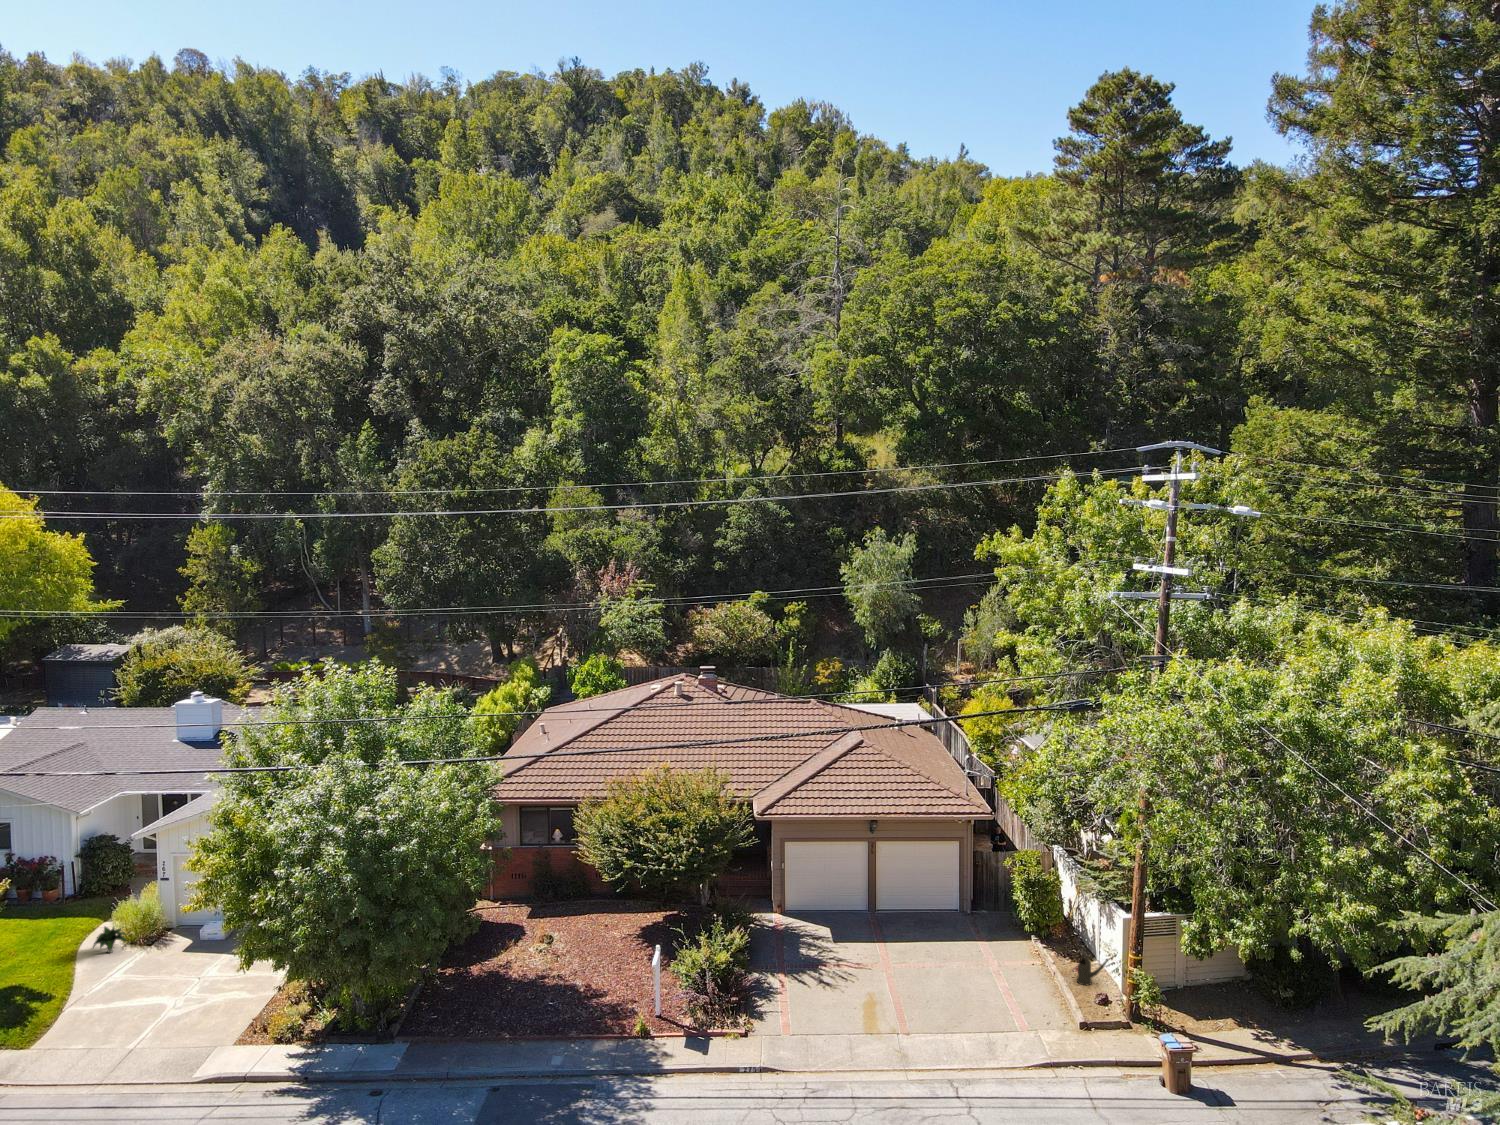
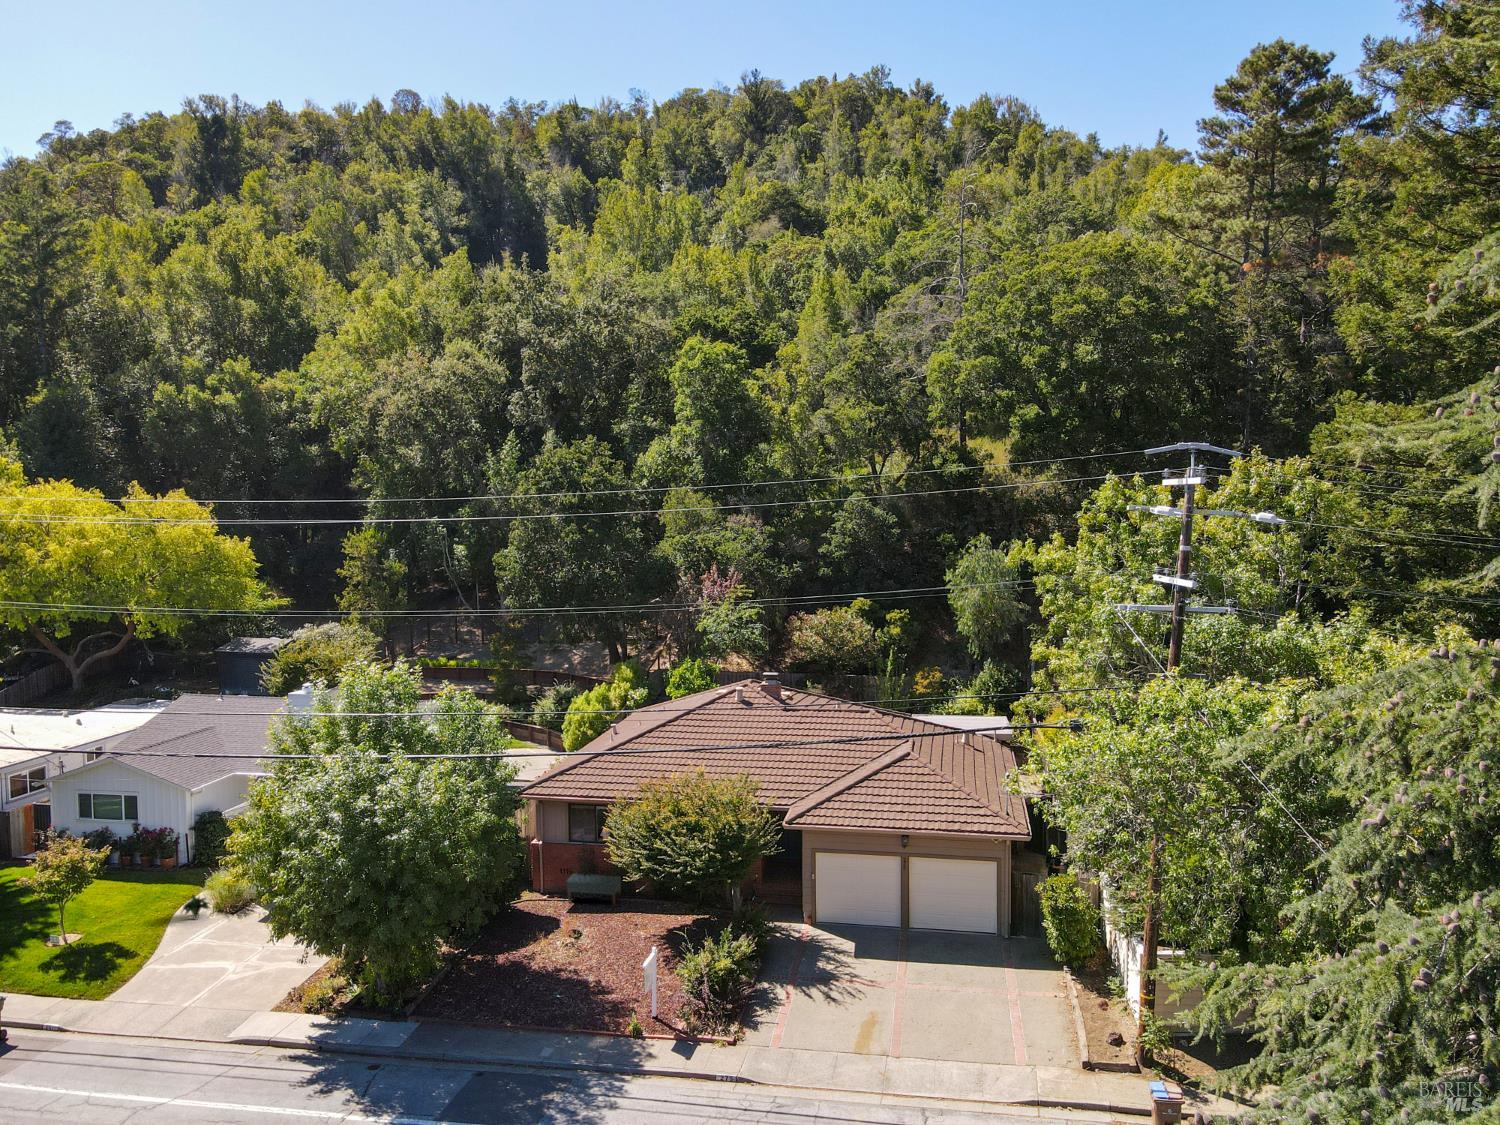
bench: none [523,877,579,907] -> present [567,874,621,905]
watering can: present [1076,954,1108,985] -> none [1093,990,1132,1023]

